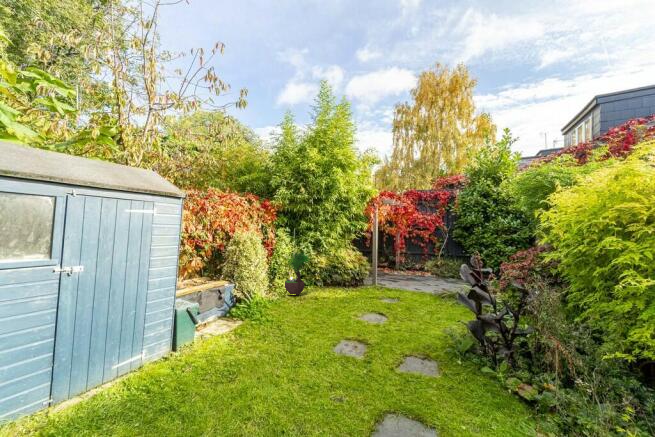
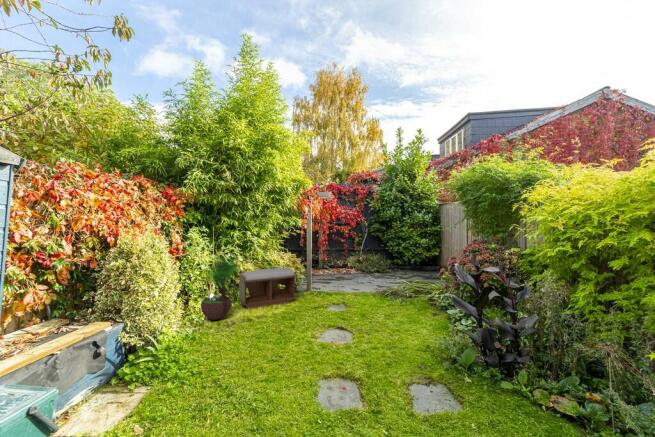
bench: none [314,263,357,292] -> present [239,268,296,308]

